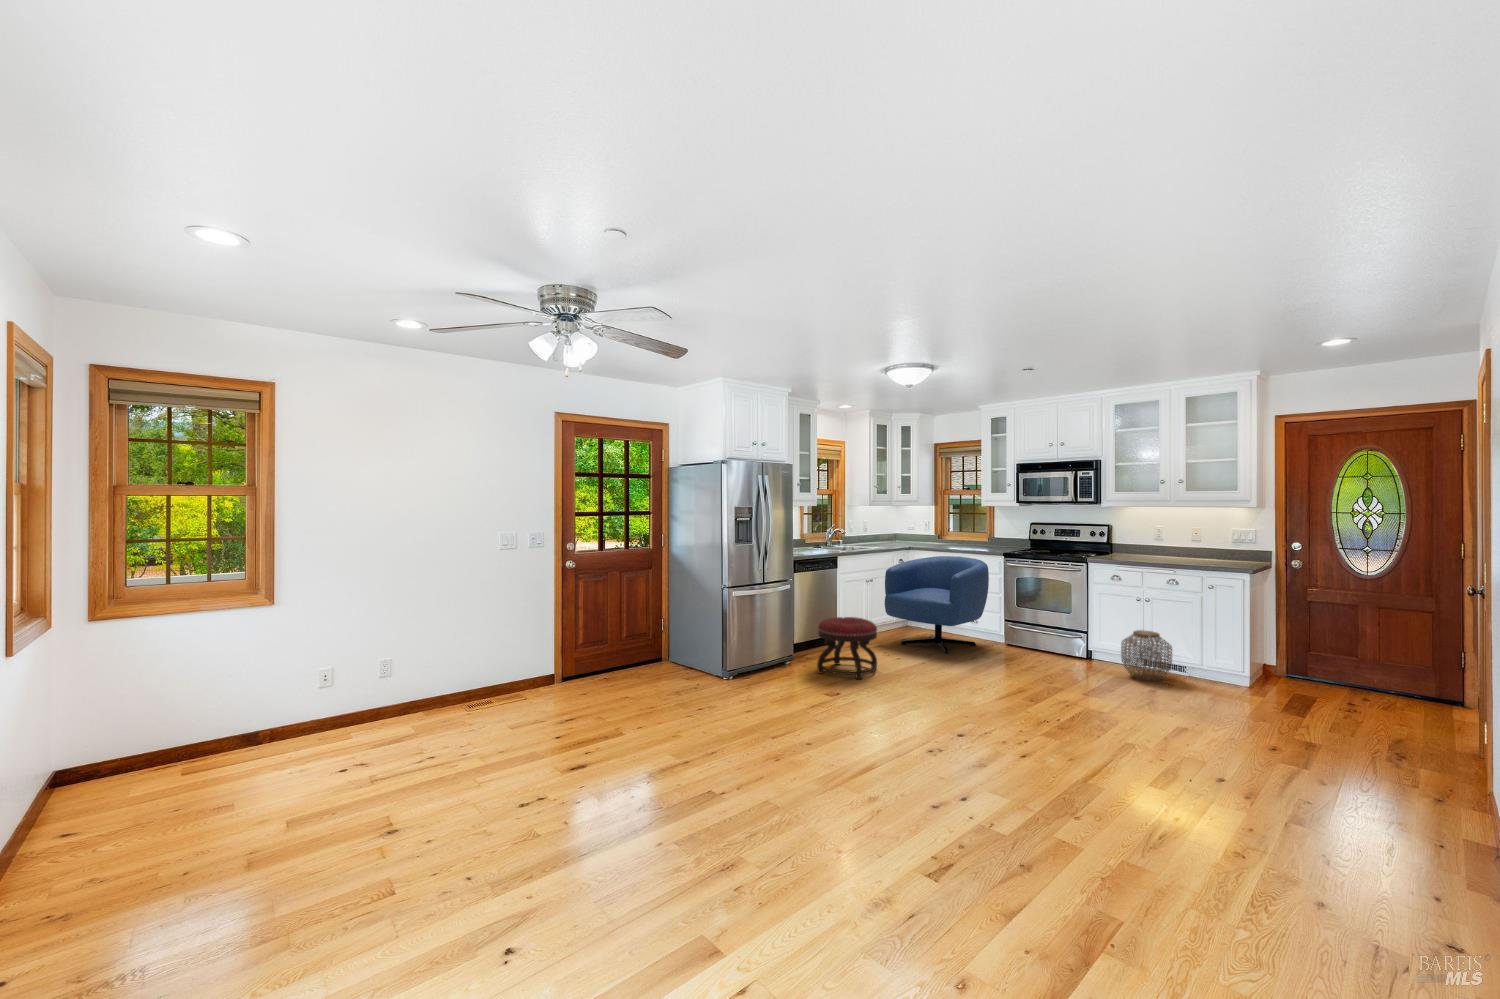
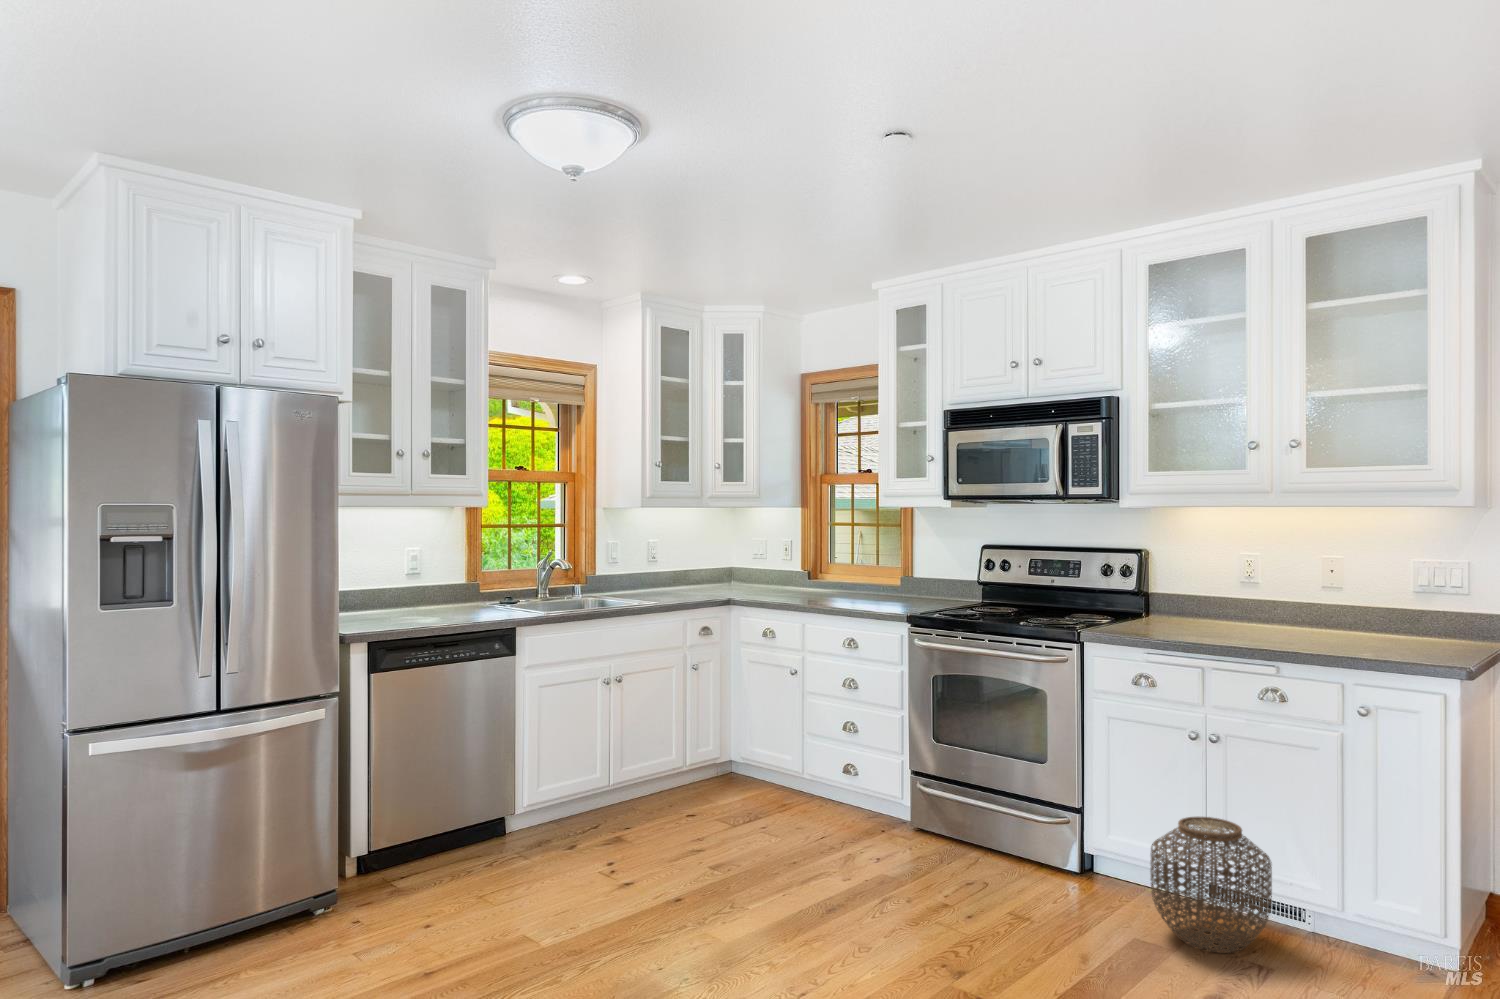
armchair: present [885,556,989,654] -> none [634,623,871,863]
ottoman: present [817,617,877,679] -> none [377,789,546,971]

